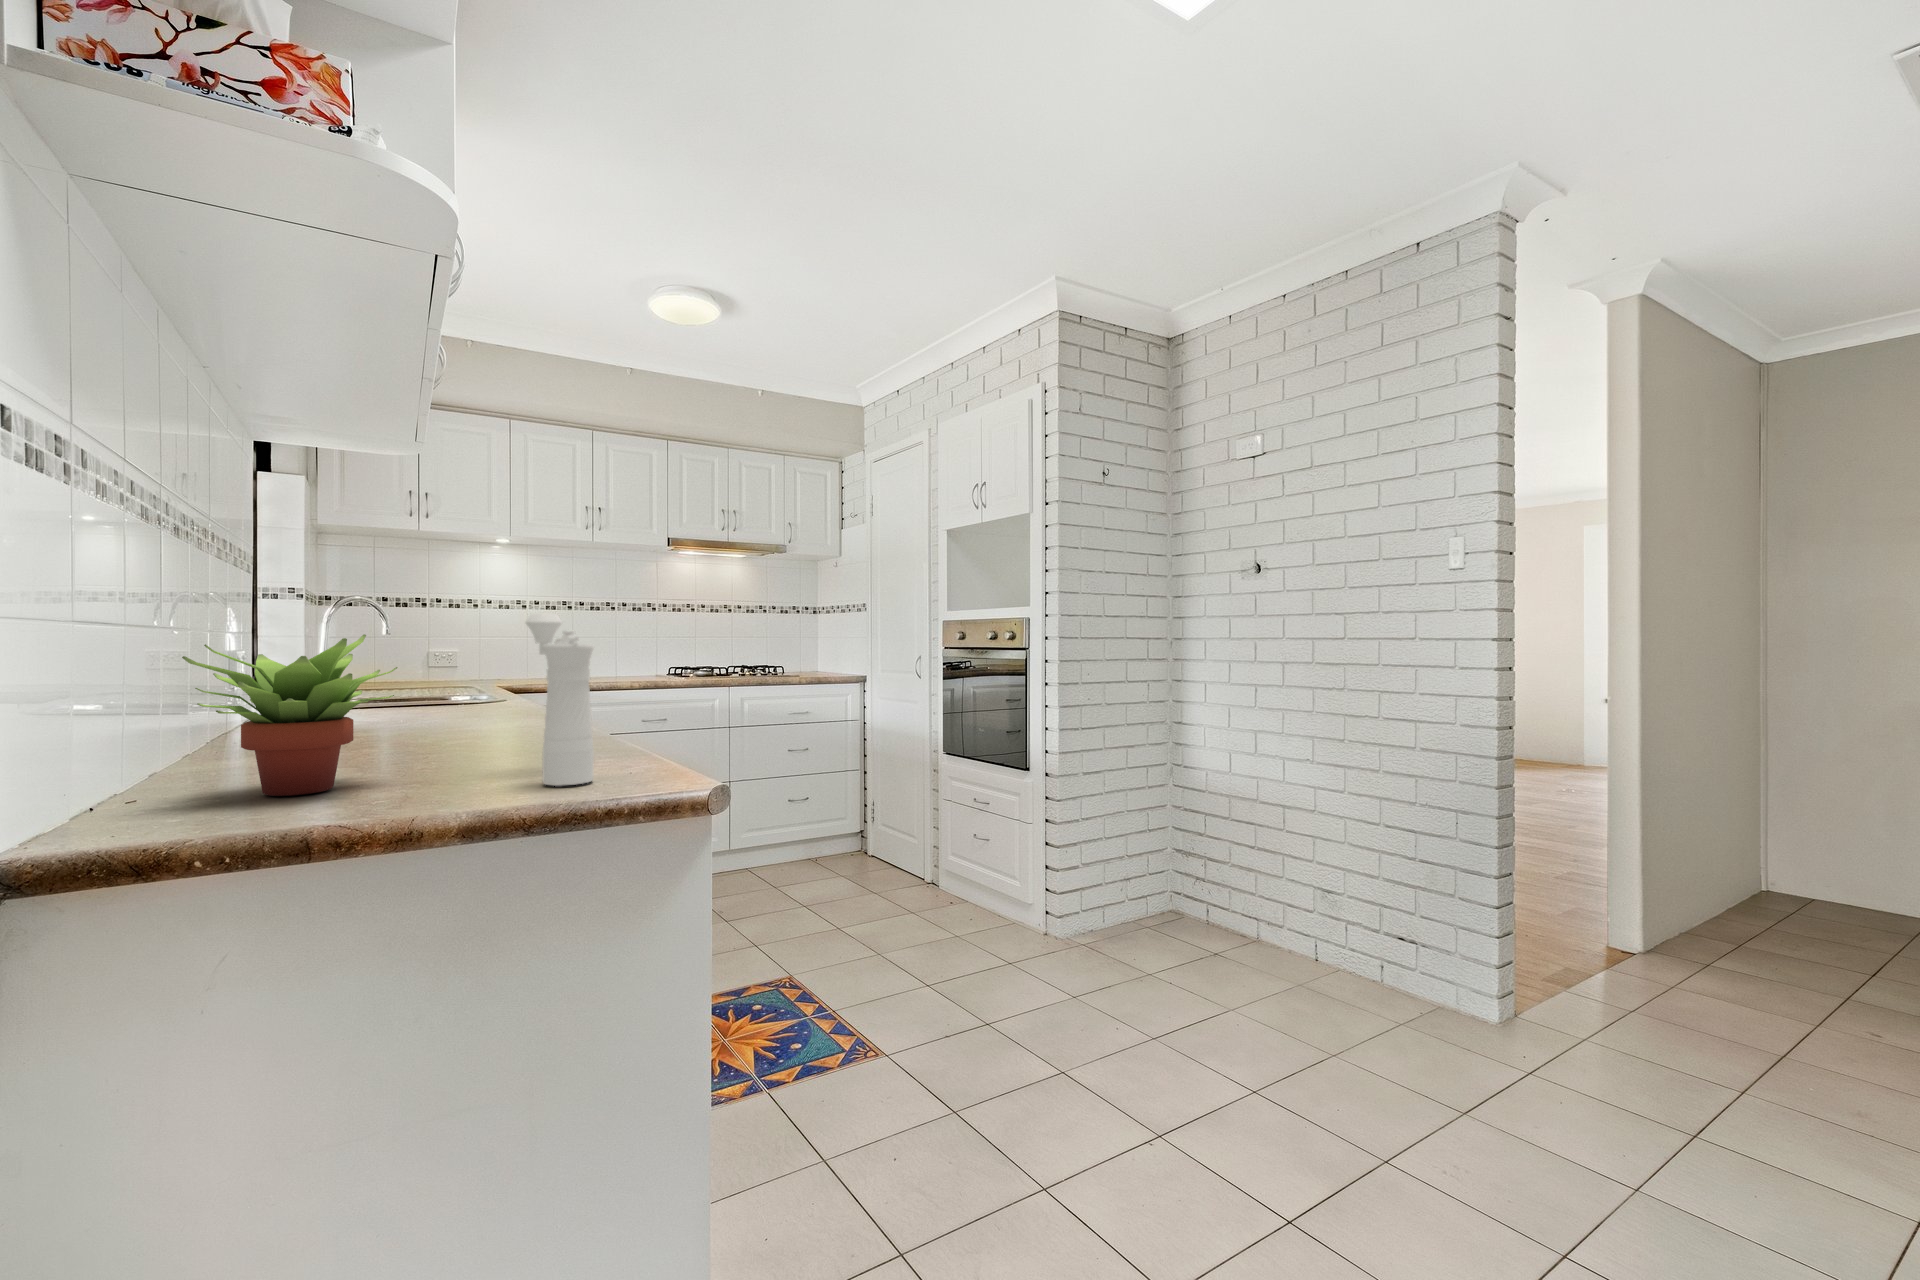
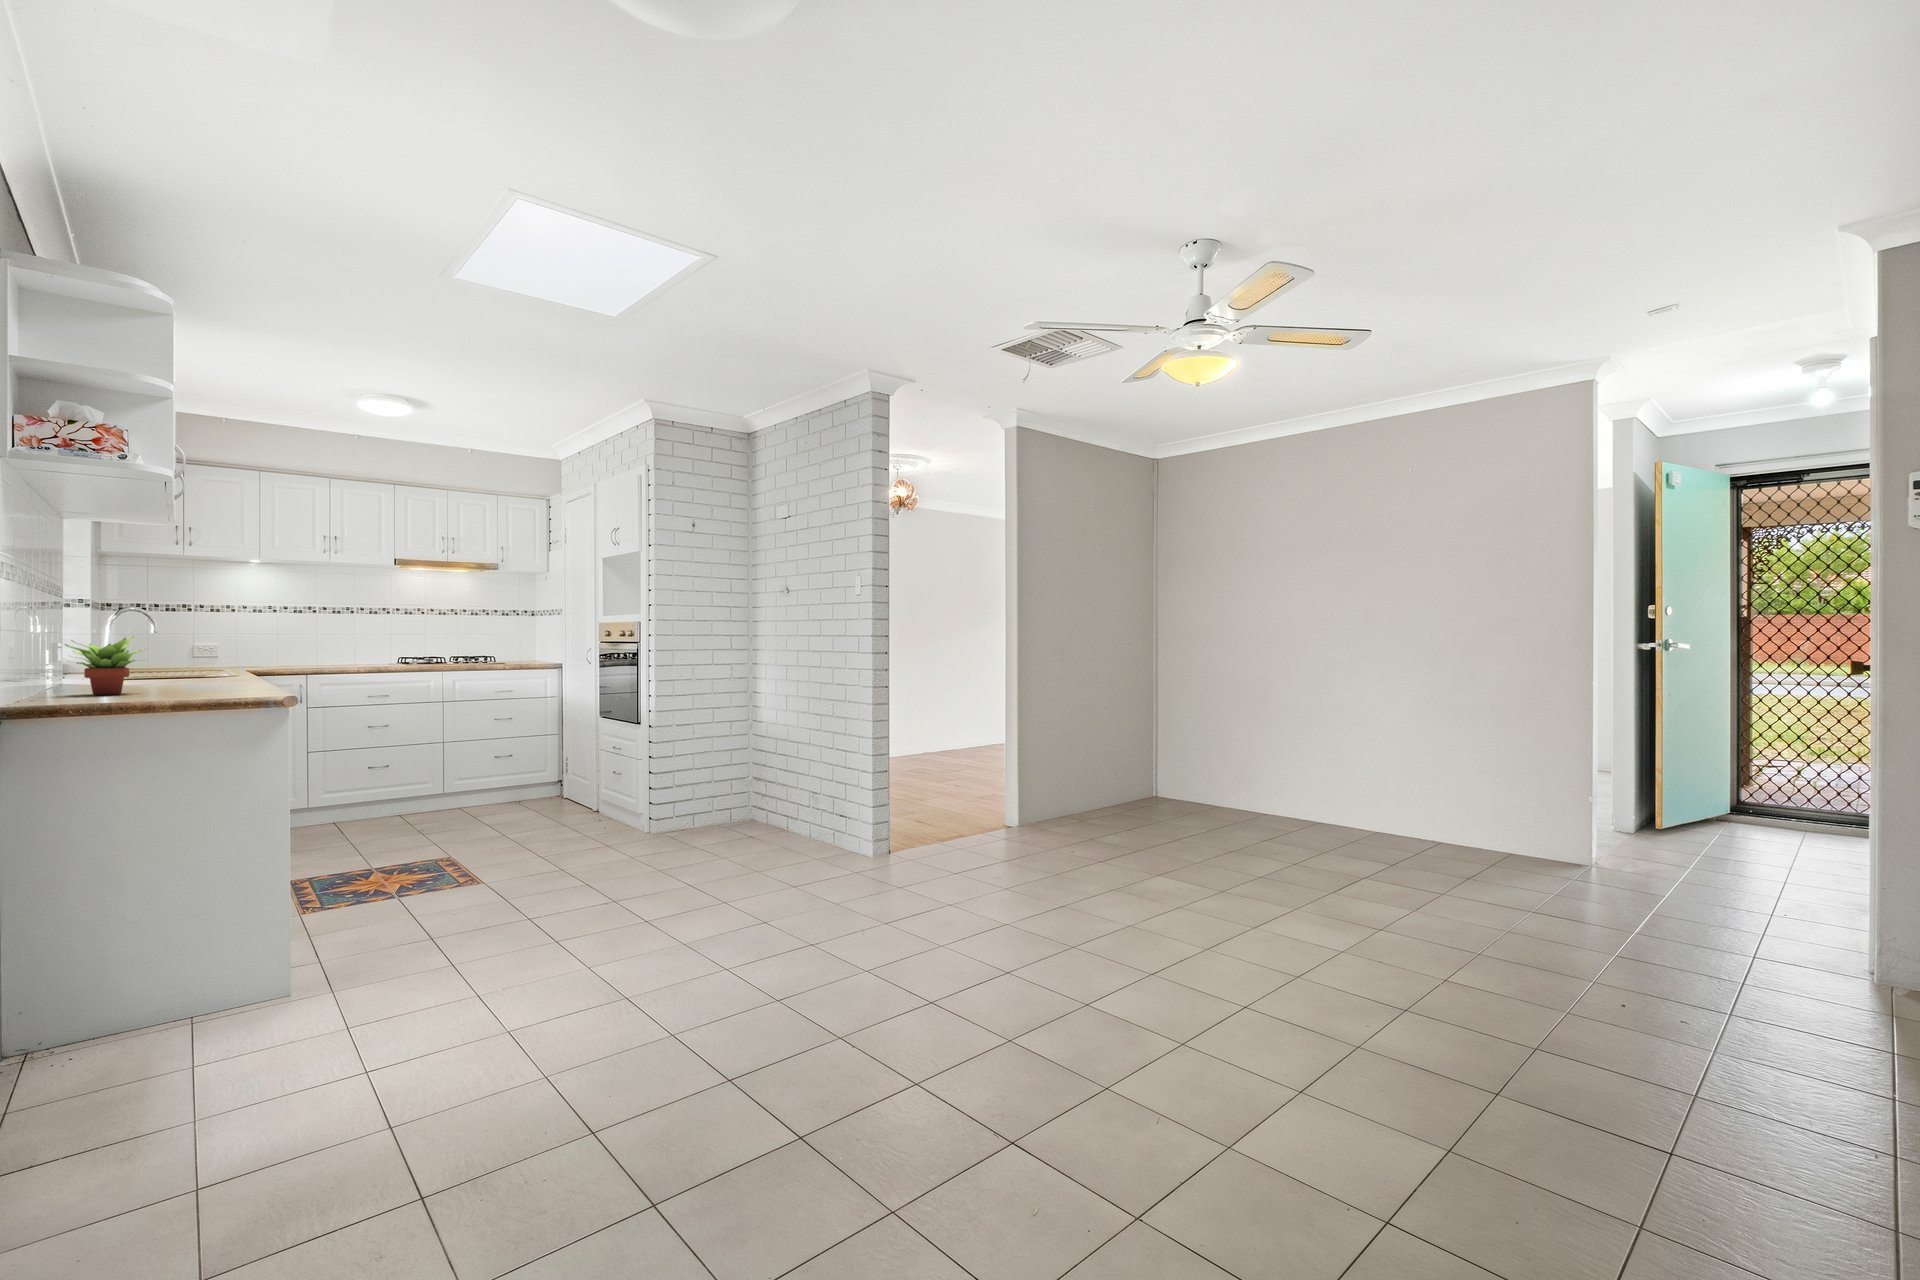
pepper mill: present [525,613,594,786] -> none [205,627,232,693]

